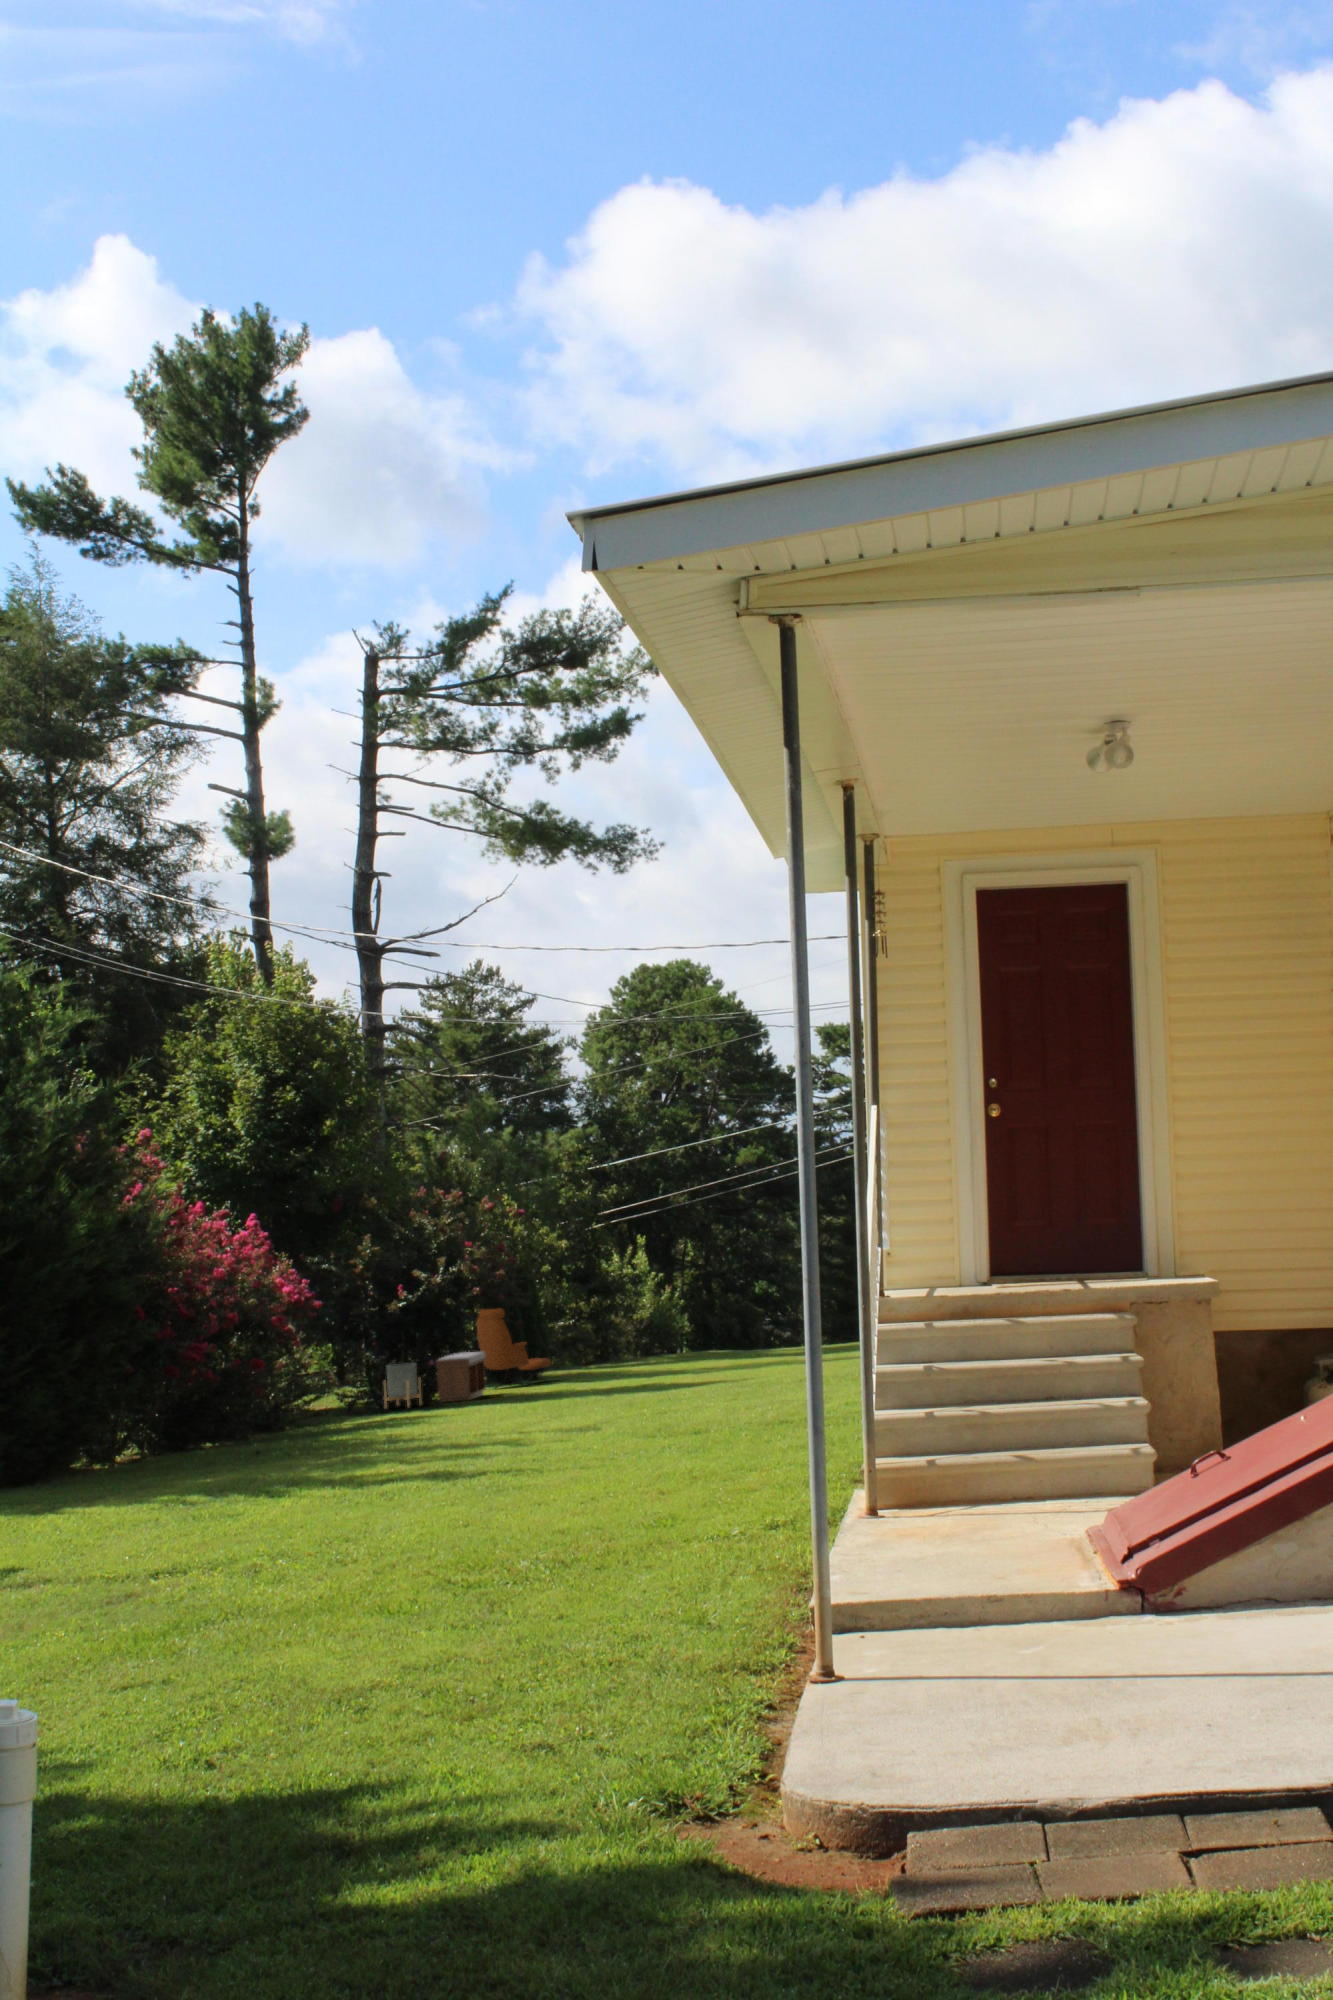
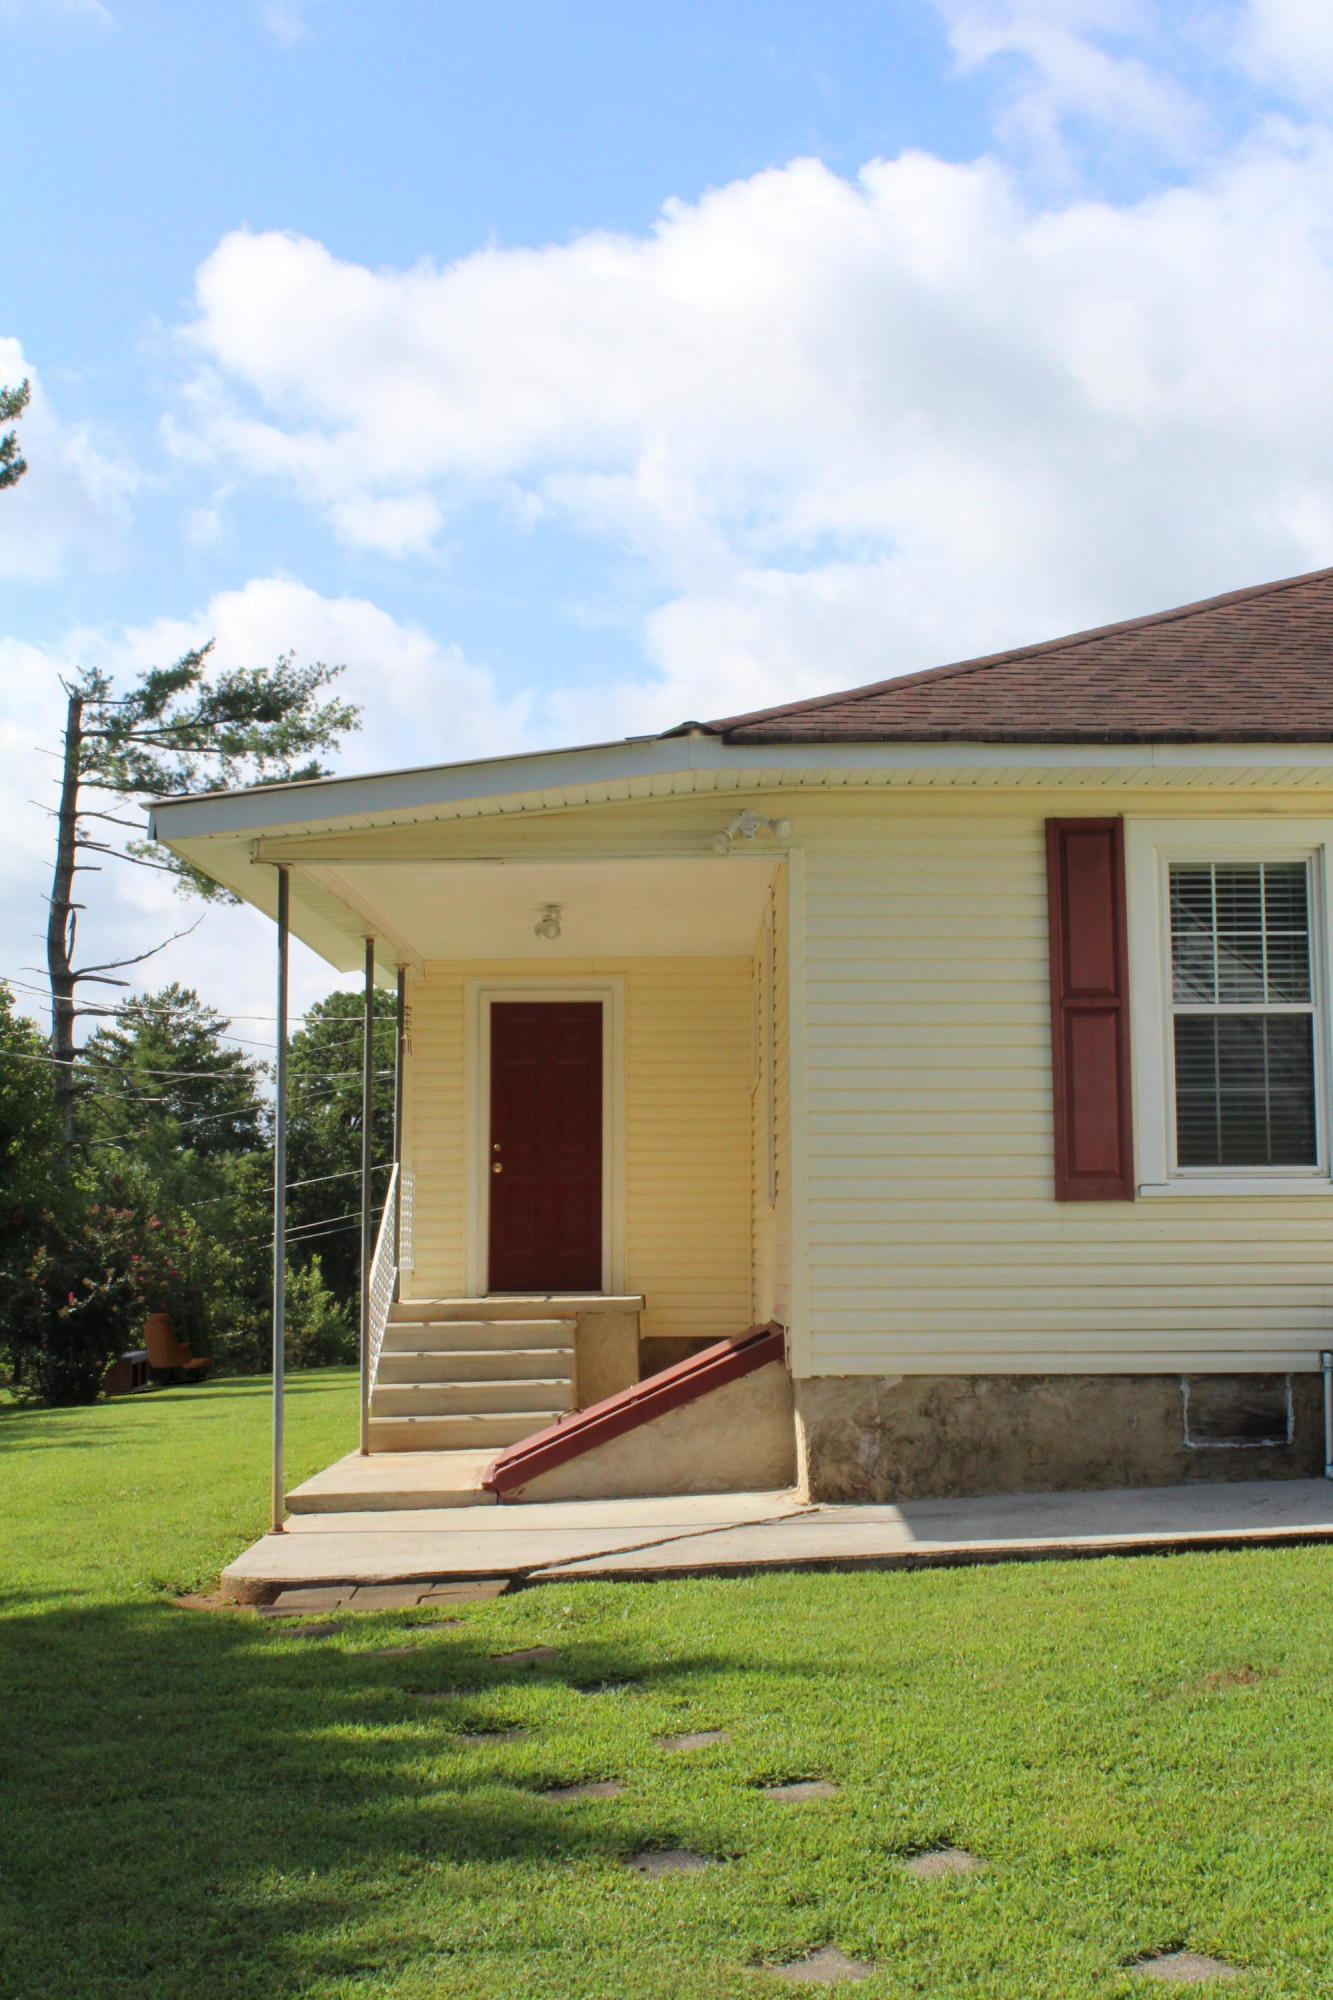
planter: present [384,1363,421,1407] -> none [52,1362,87,1402]

